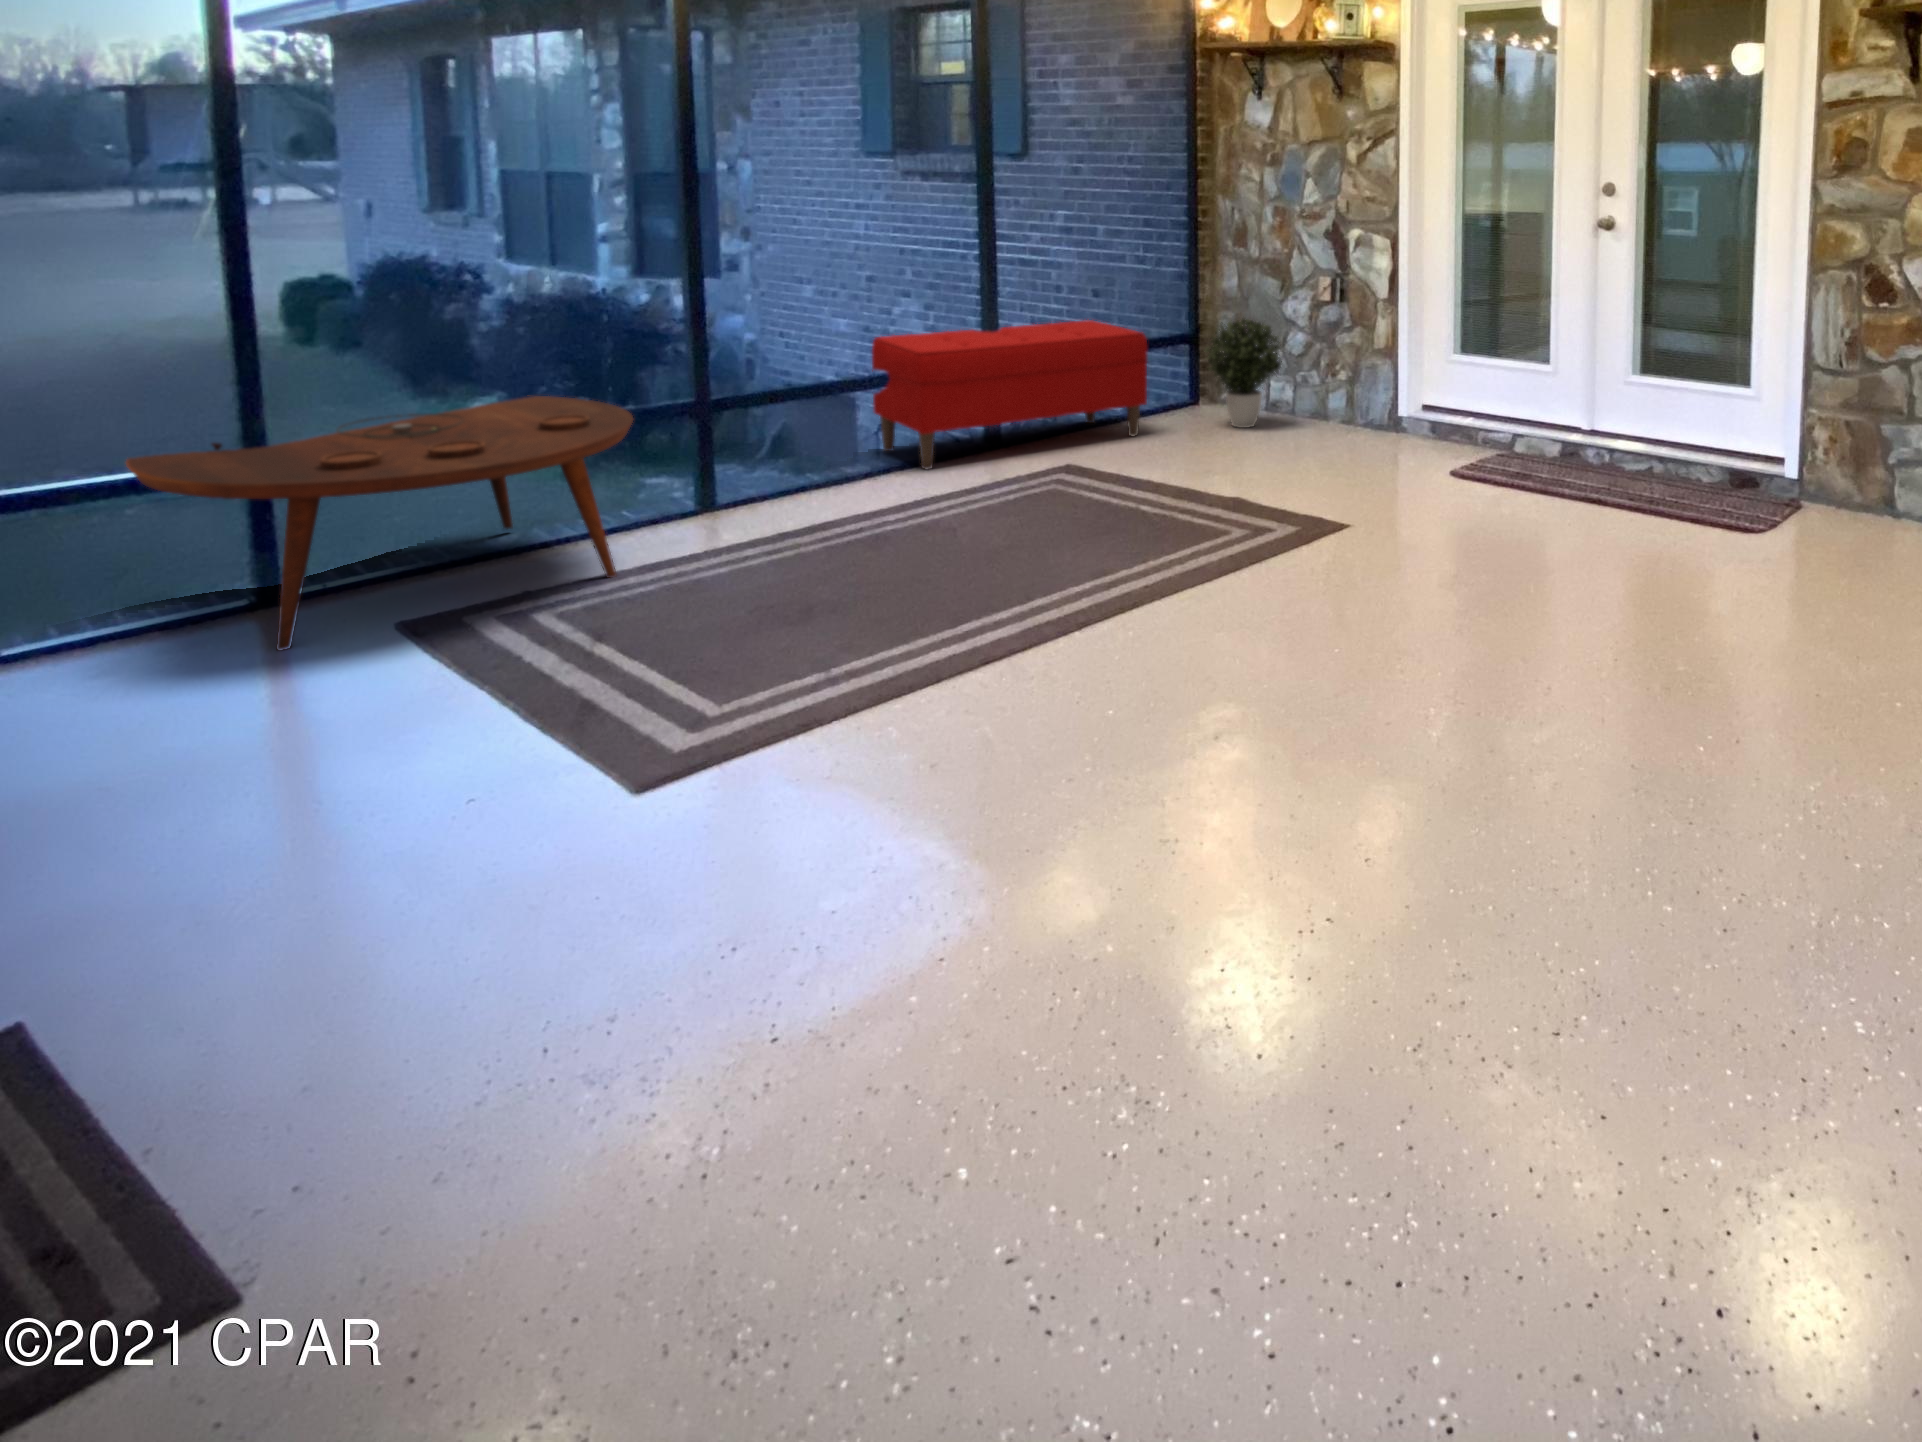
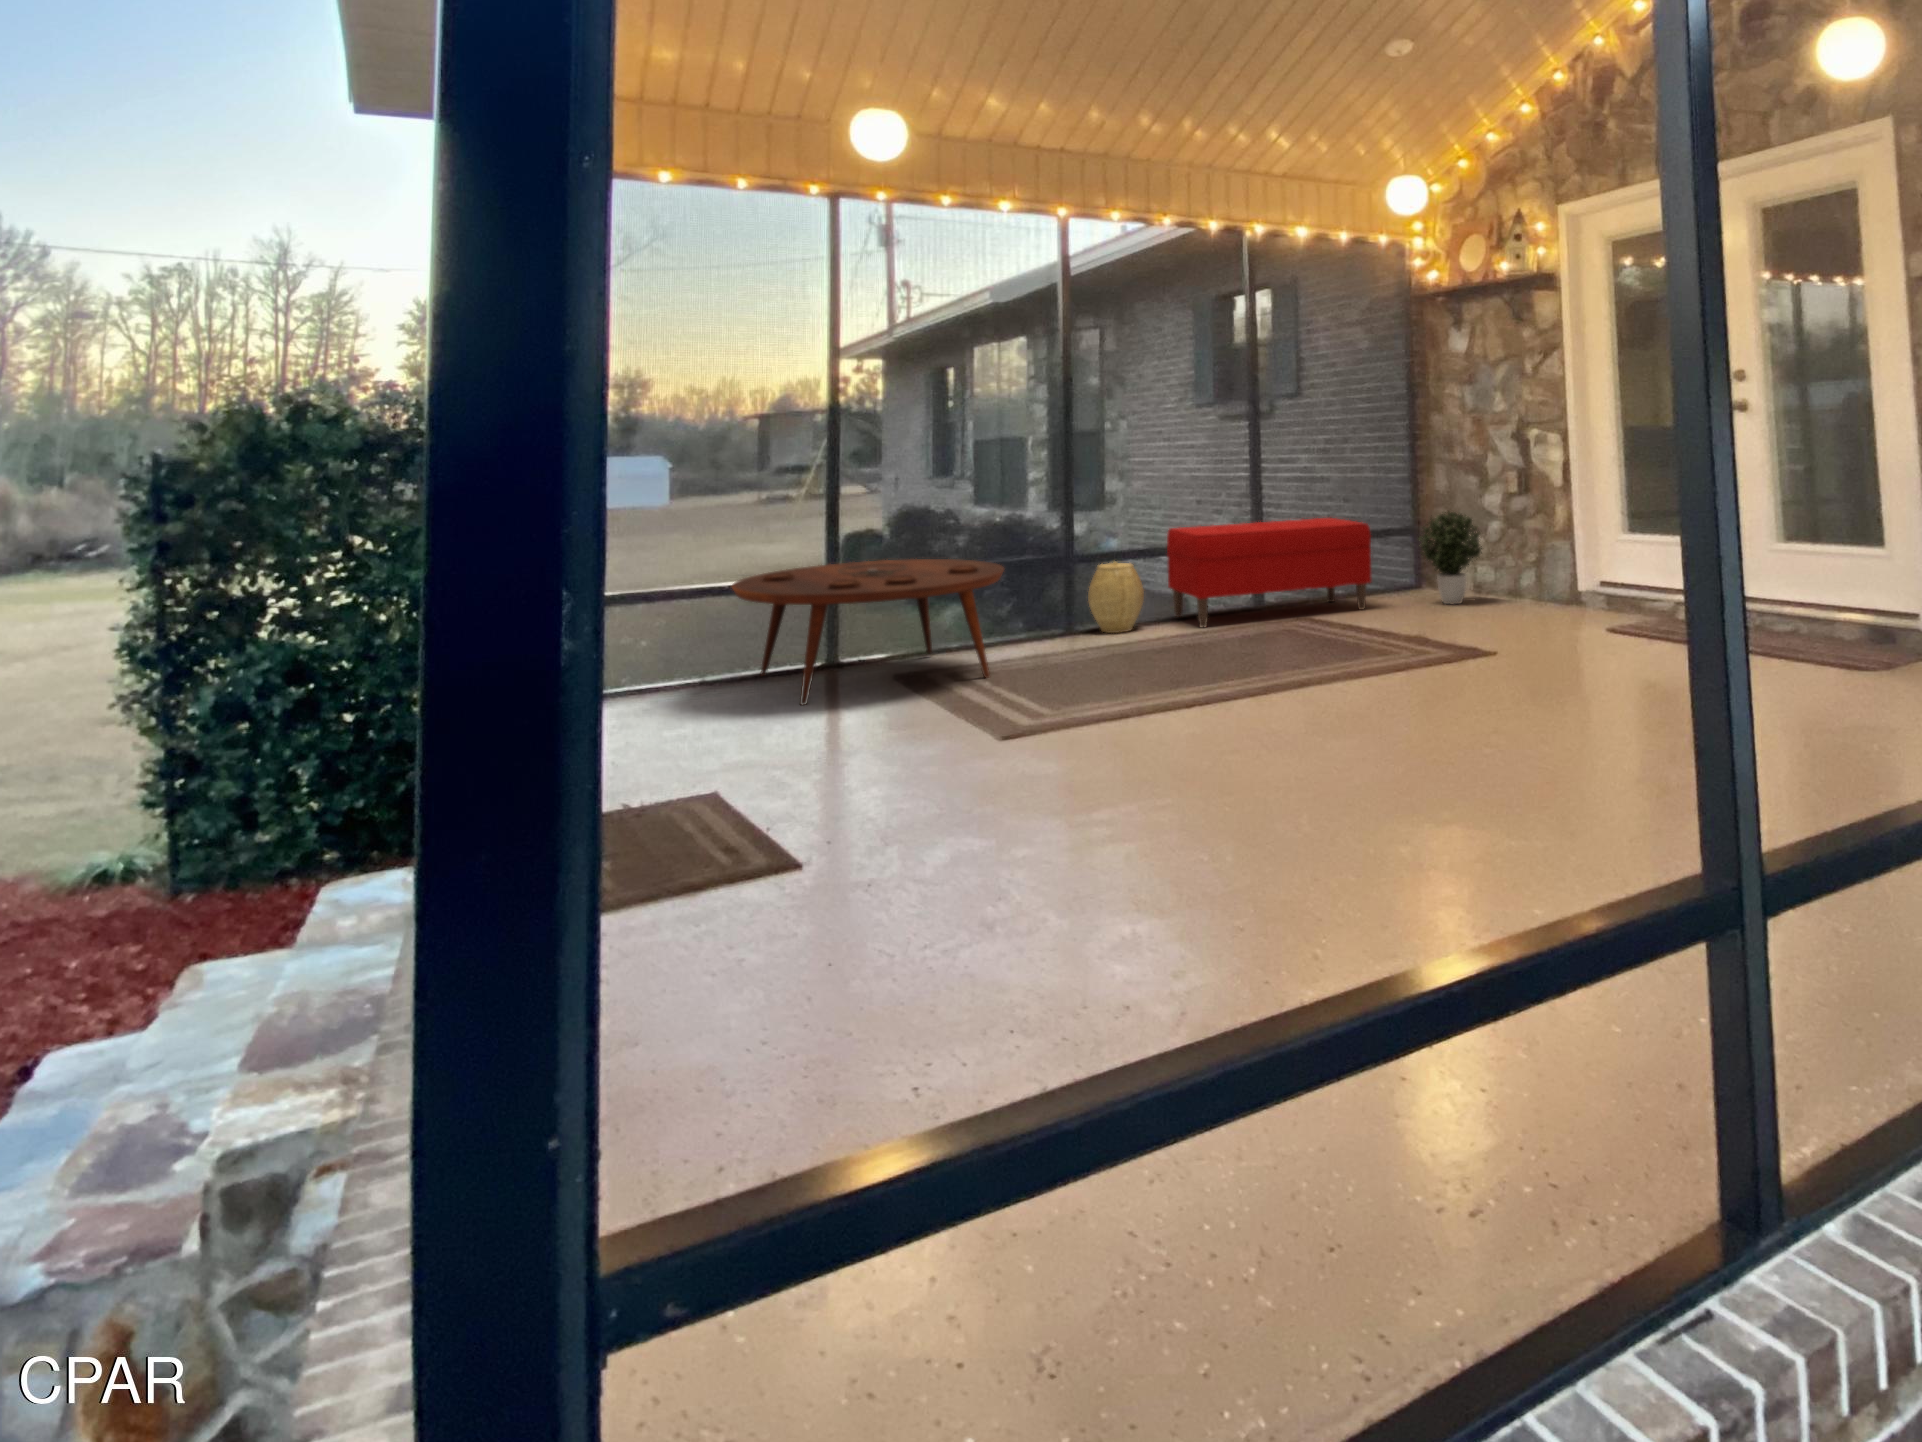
woven basket: none [759,386,842,480] -> present [1088,562,1144,633]

